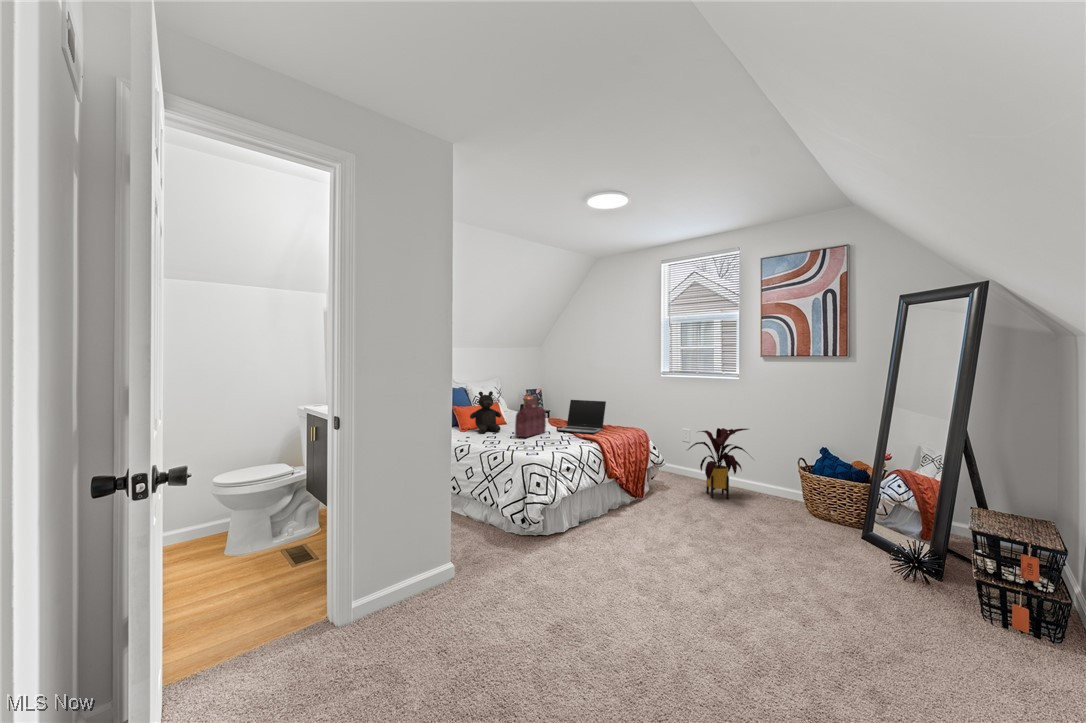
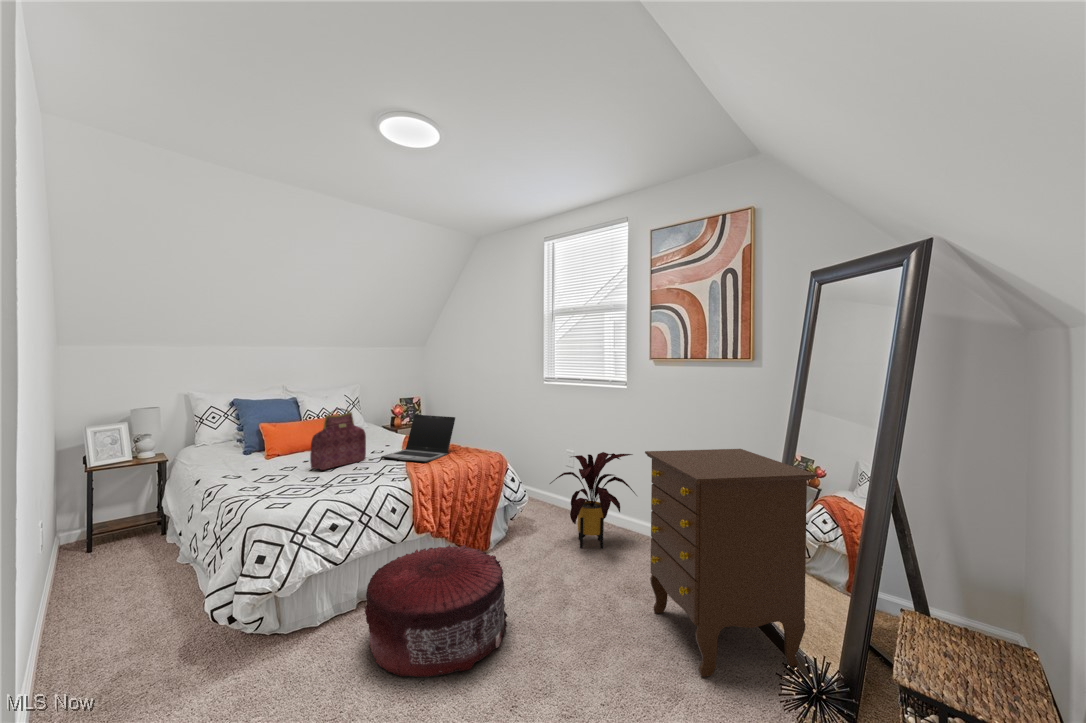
teddy bear: present [470,391,501,433] -> none [266,404,316,462]
dresser: none [779,420,909,560] -> present [645,449,817,677]
pouf: none [601,485,692,556] -> present [364,545,508,677]

